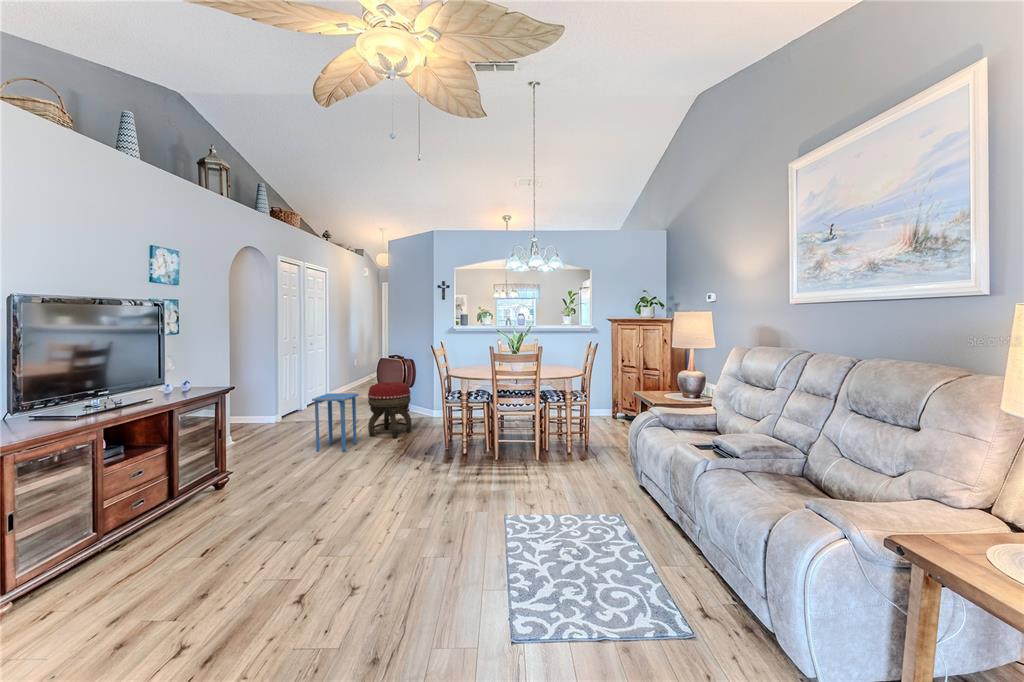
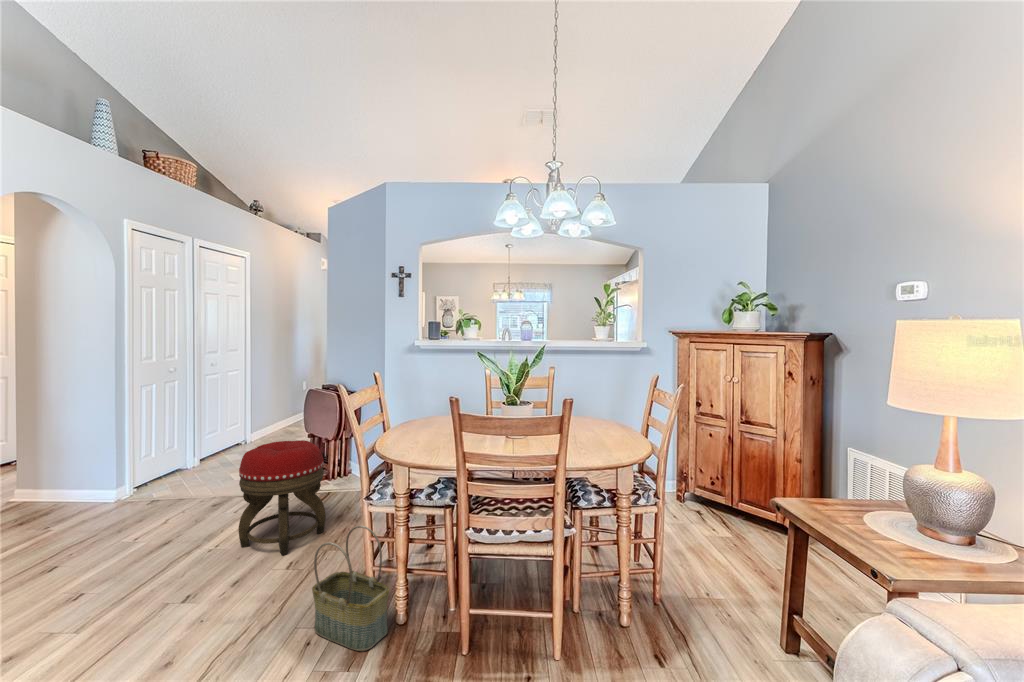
side table: present [312,393,358,452] -> none [85,472,204,606]
basket: none [425,410,461,460] -> present [312,526,389,651]

